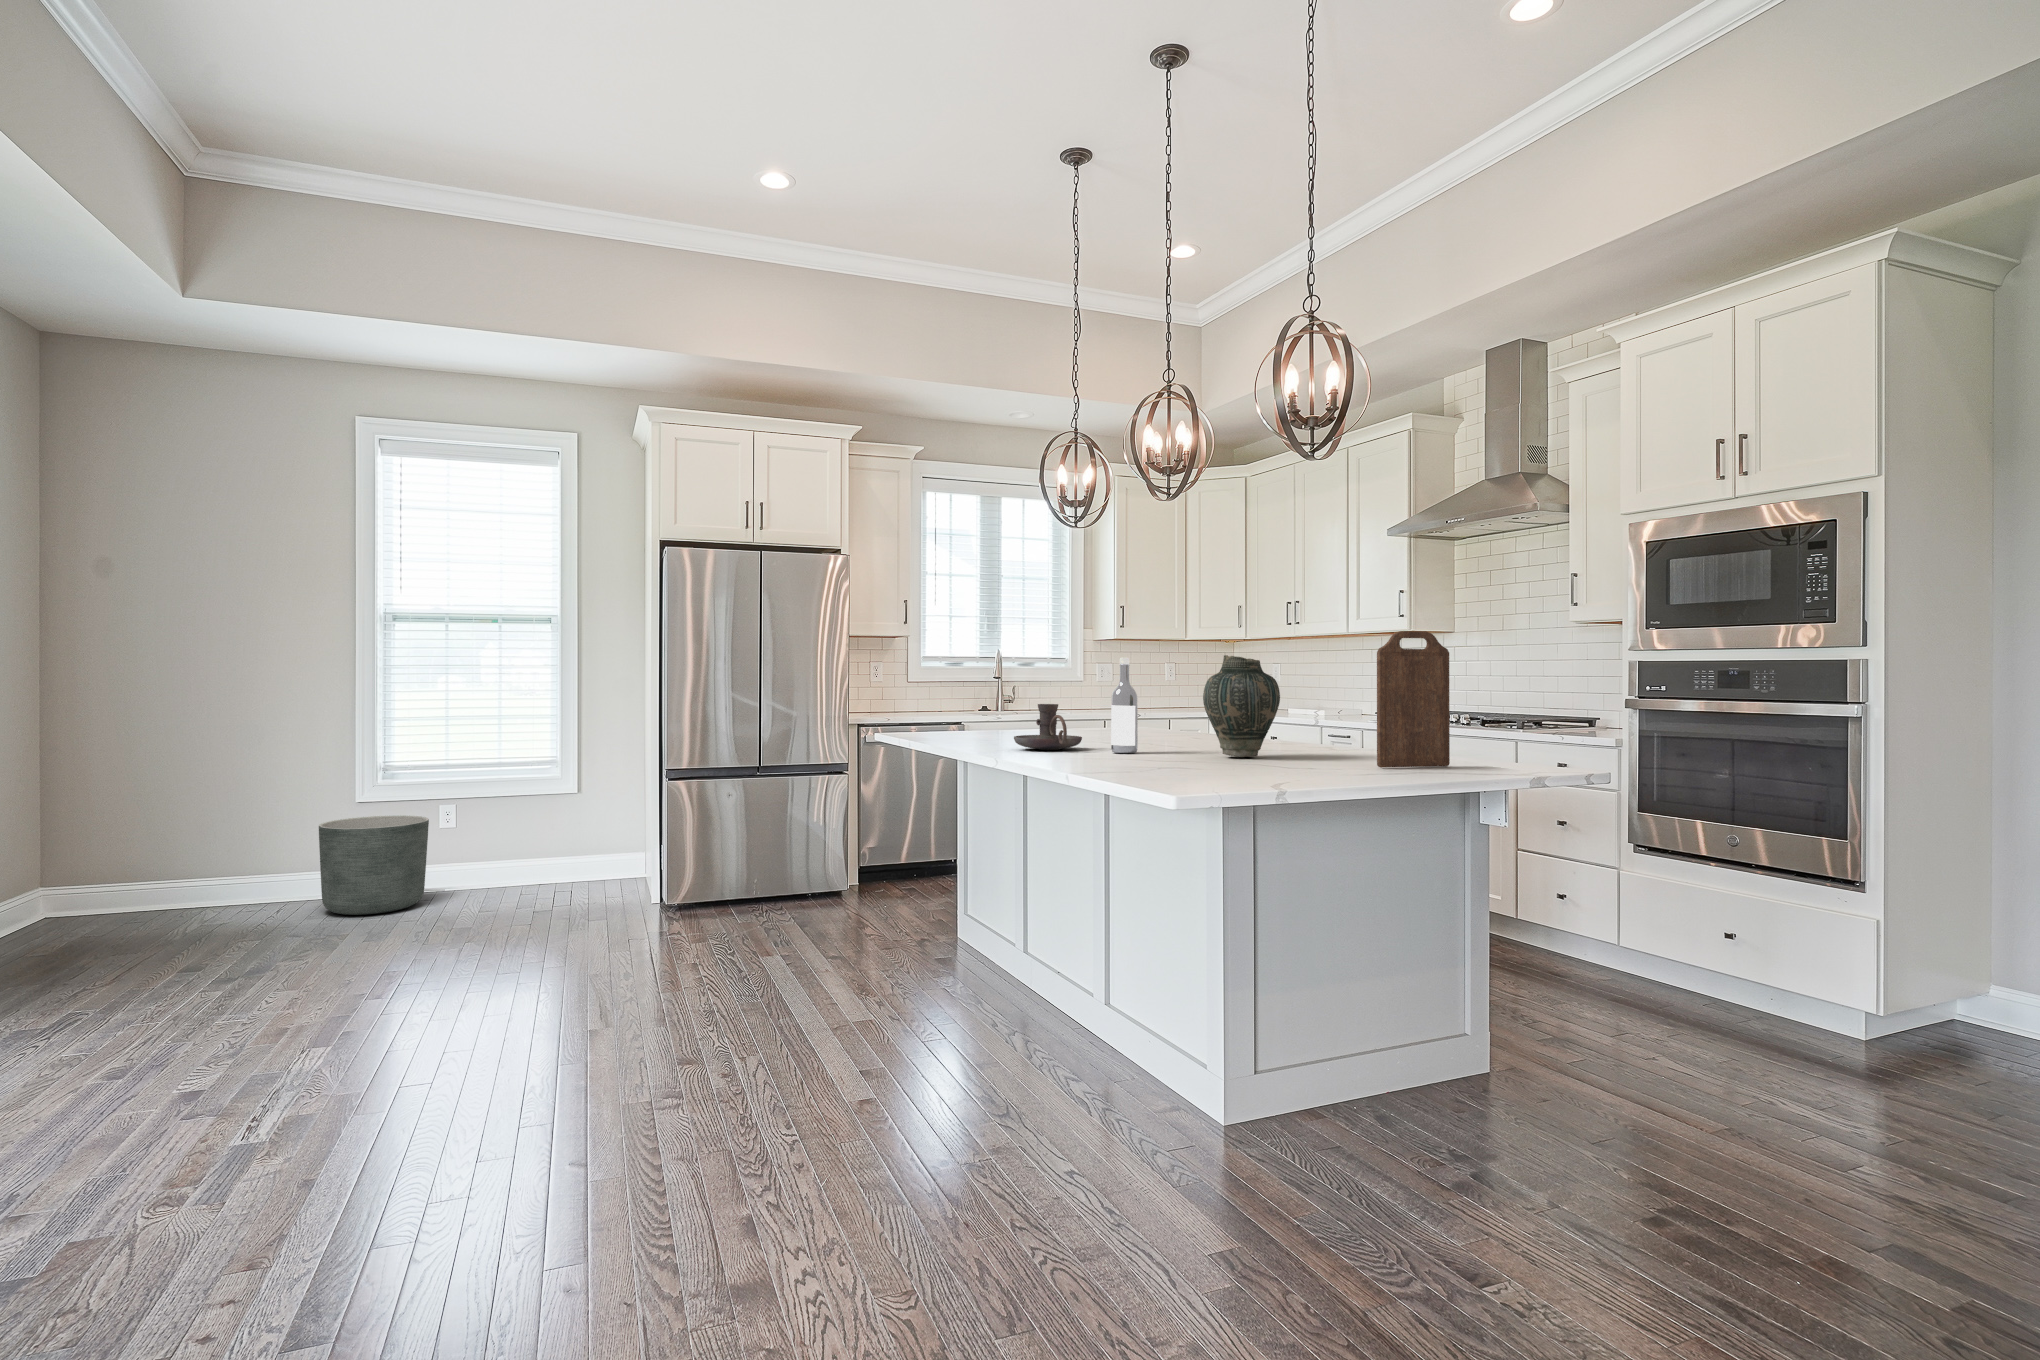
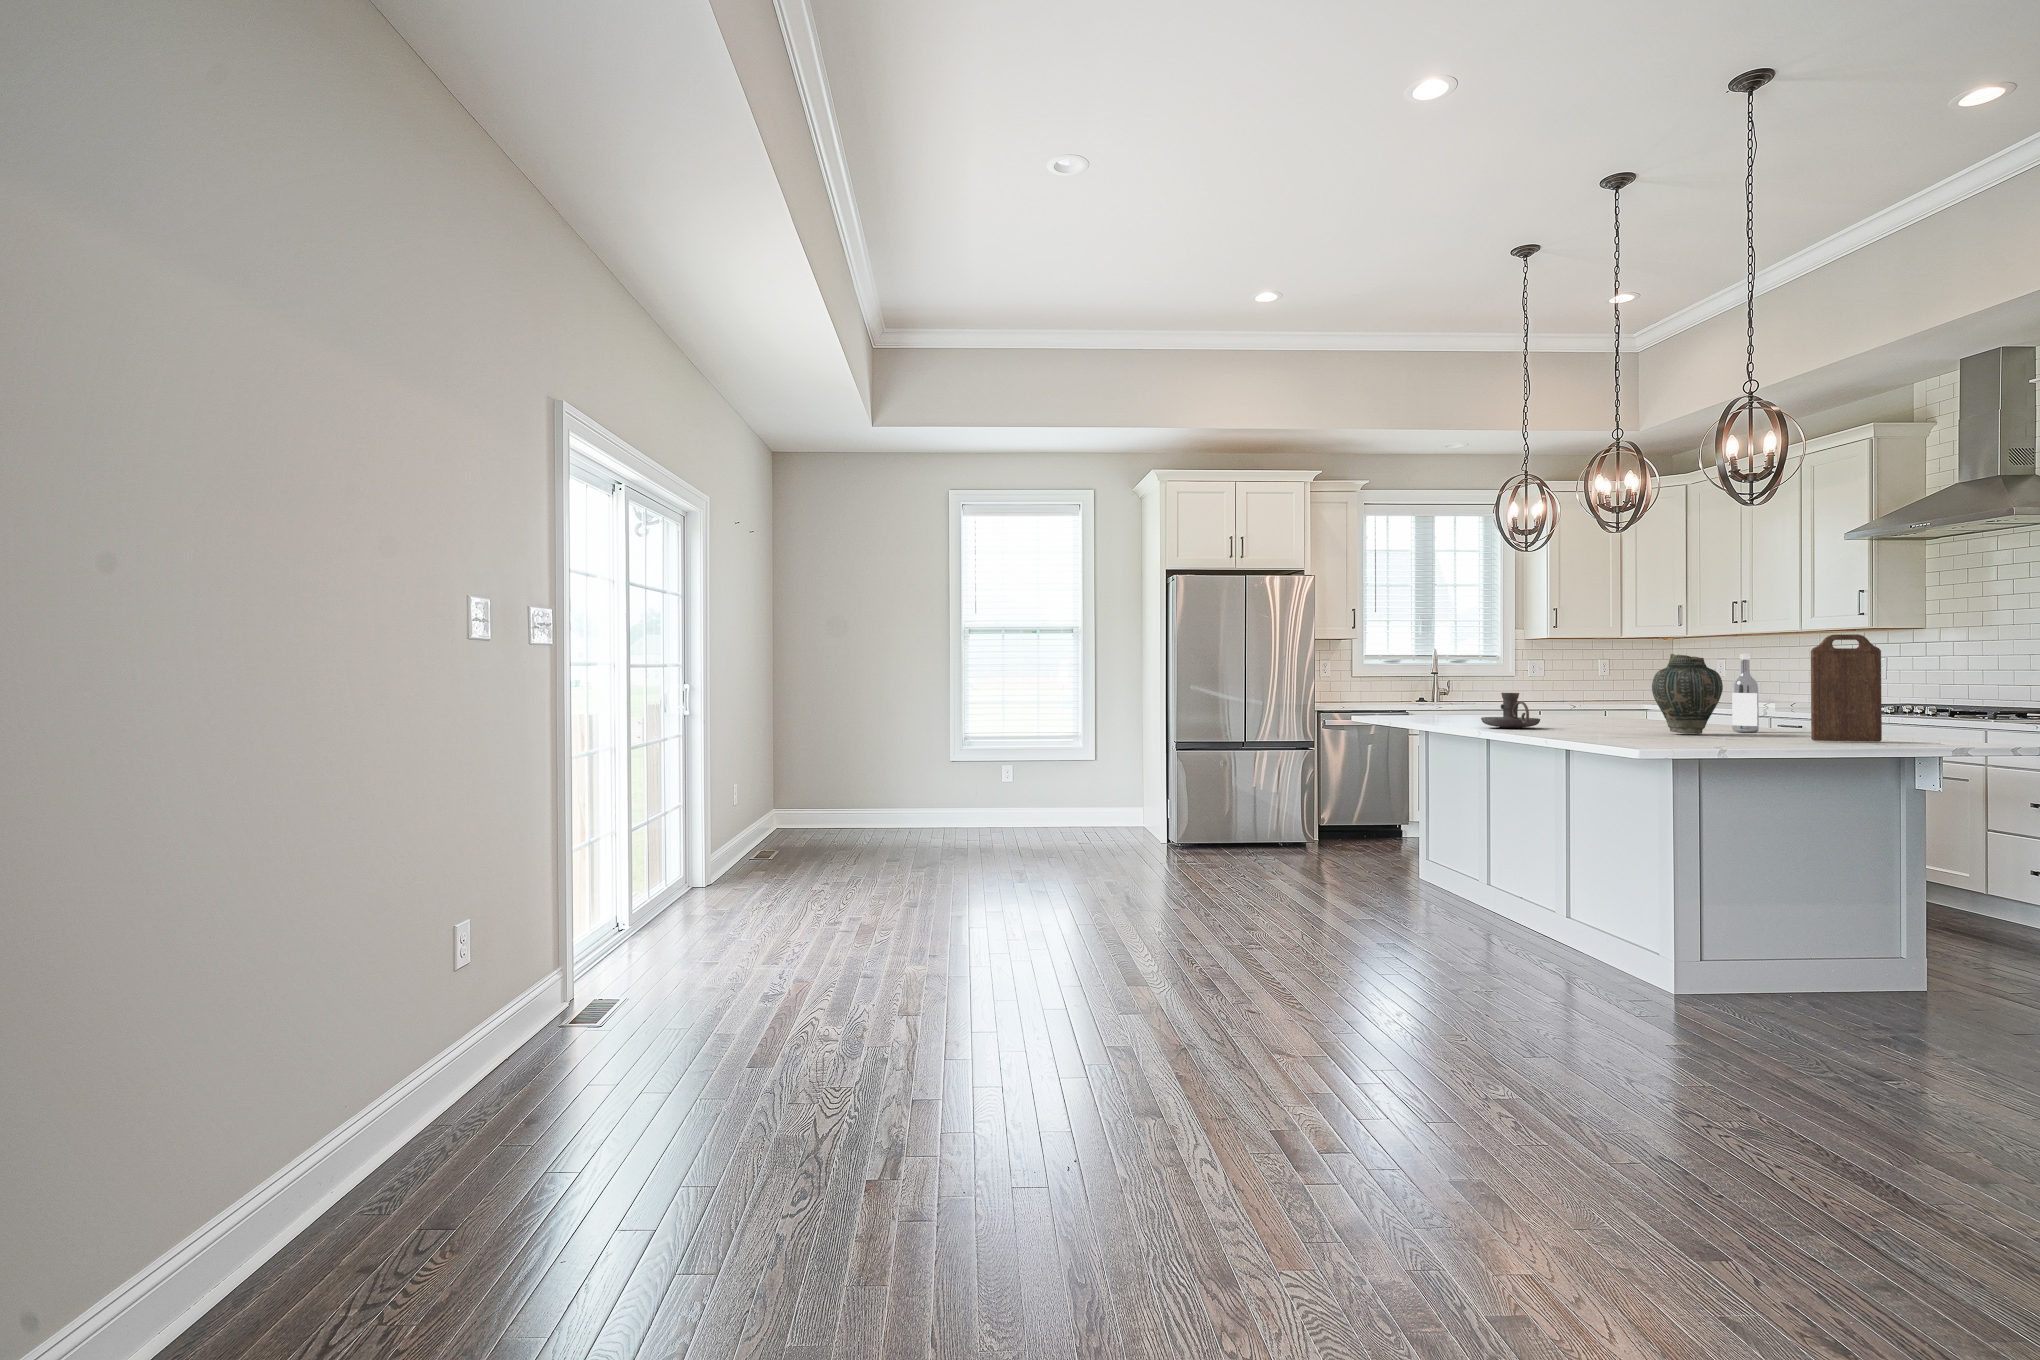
wine bottle: present [1111,658,1138,753] -> present [1732,654,1759,732]
planter: present [319,815,429,915] -> none [934,773,1001,840]

